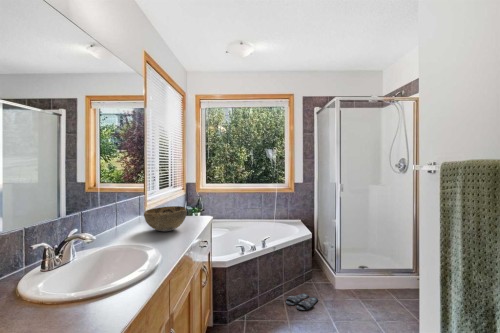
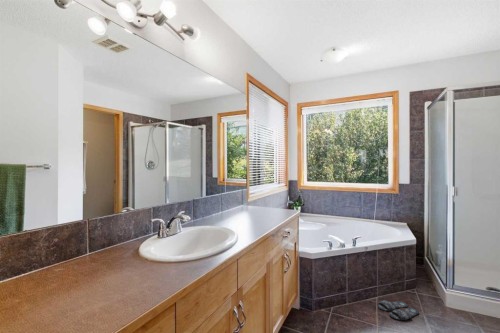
decorative bowl: present [144,206,187,231] -> none [238,200,271,220]

